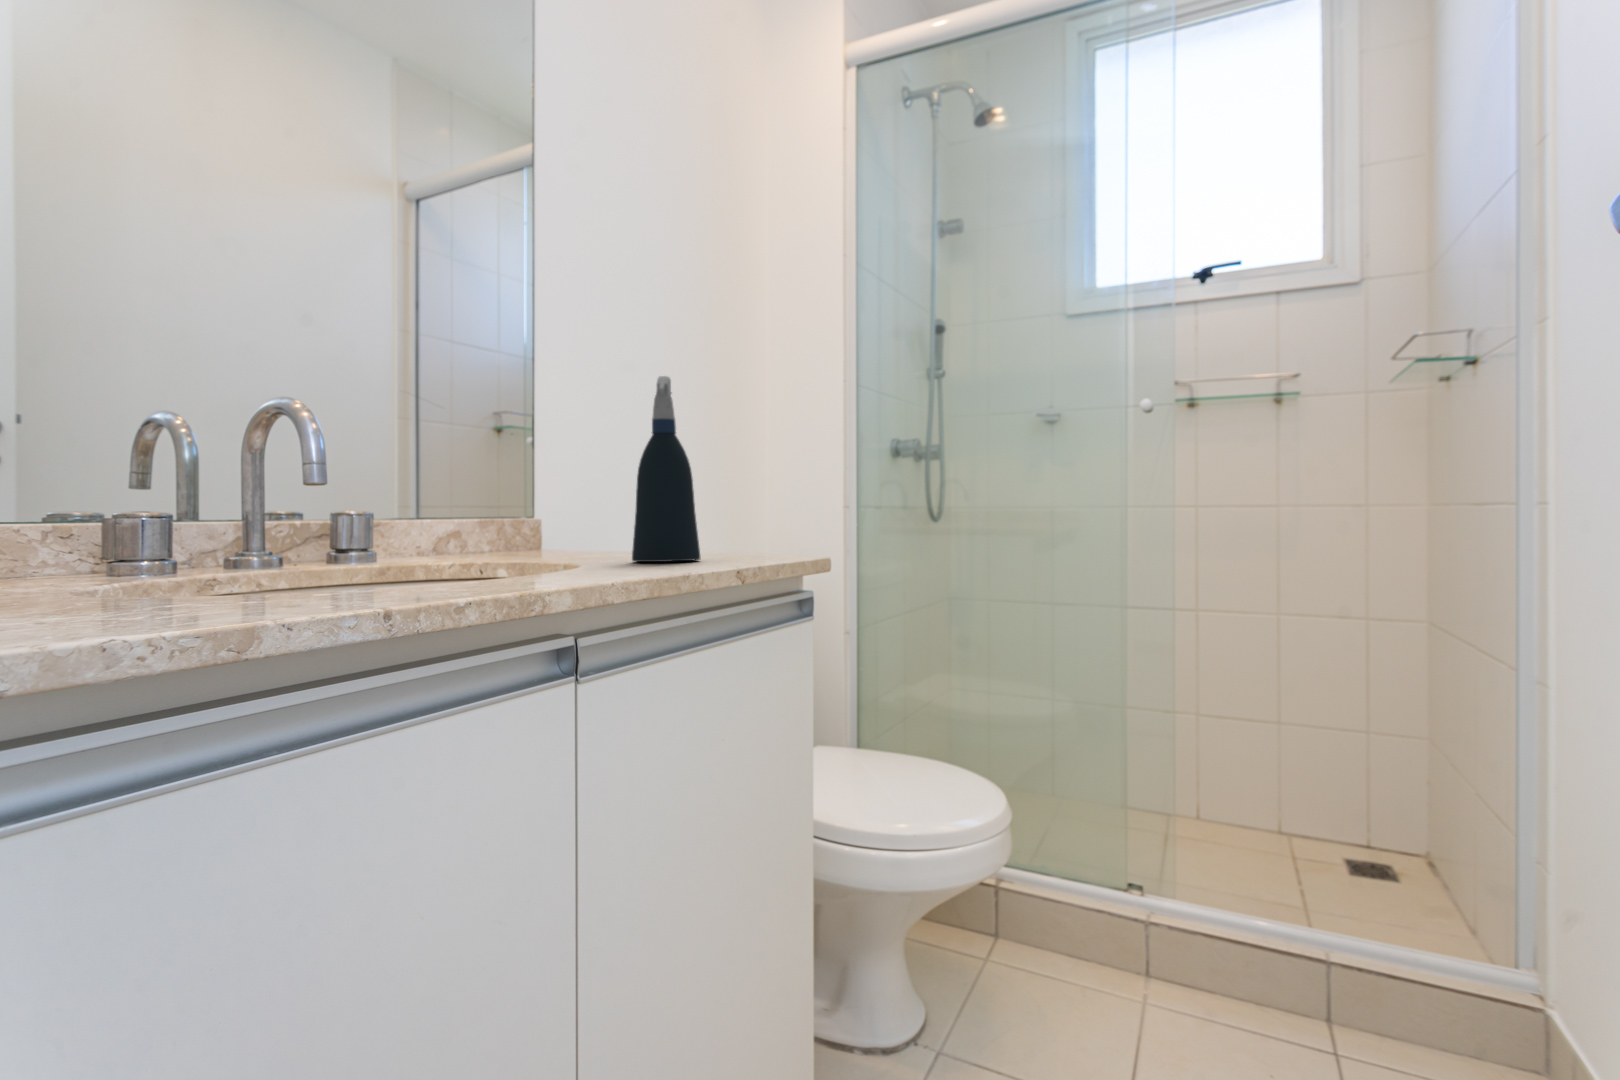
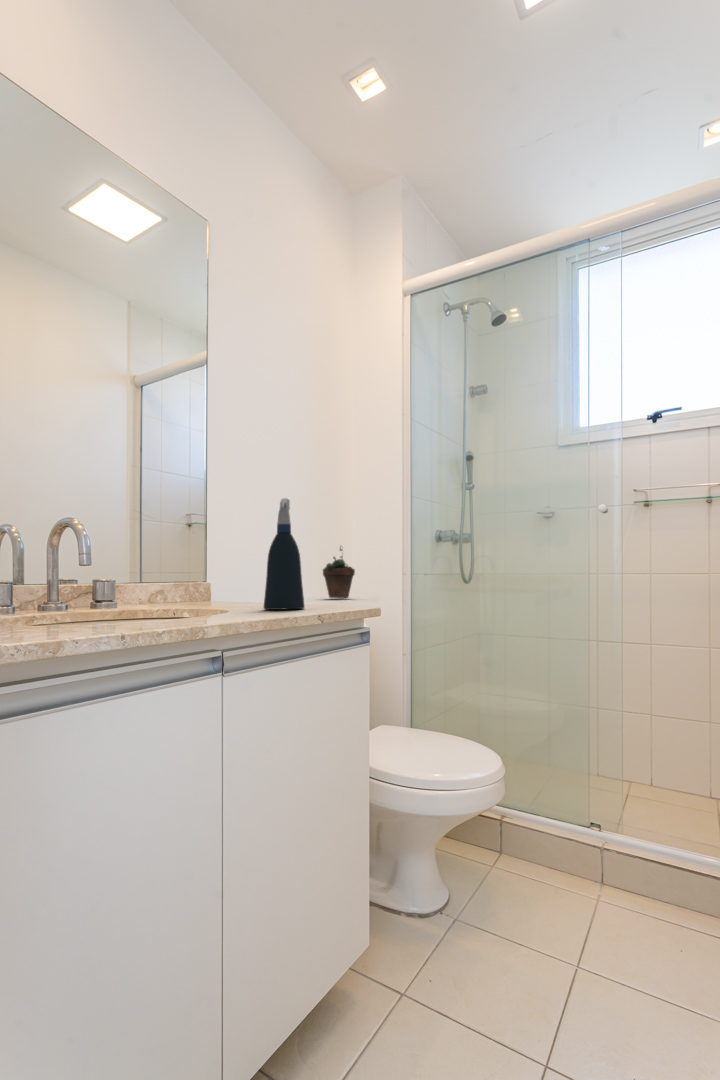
succulent plant: none [712,463,762,545] -> present [323,546,355,598]

